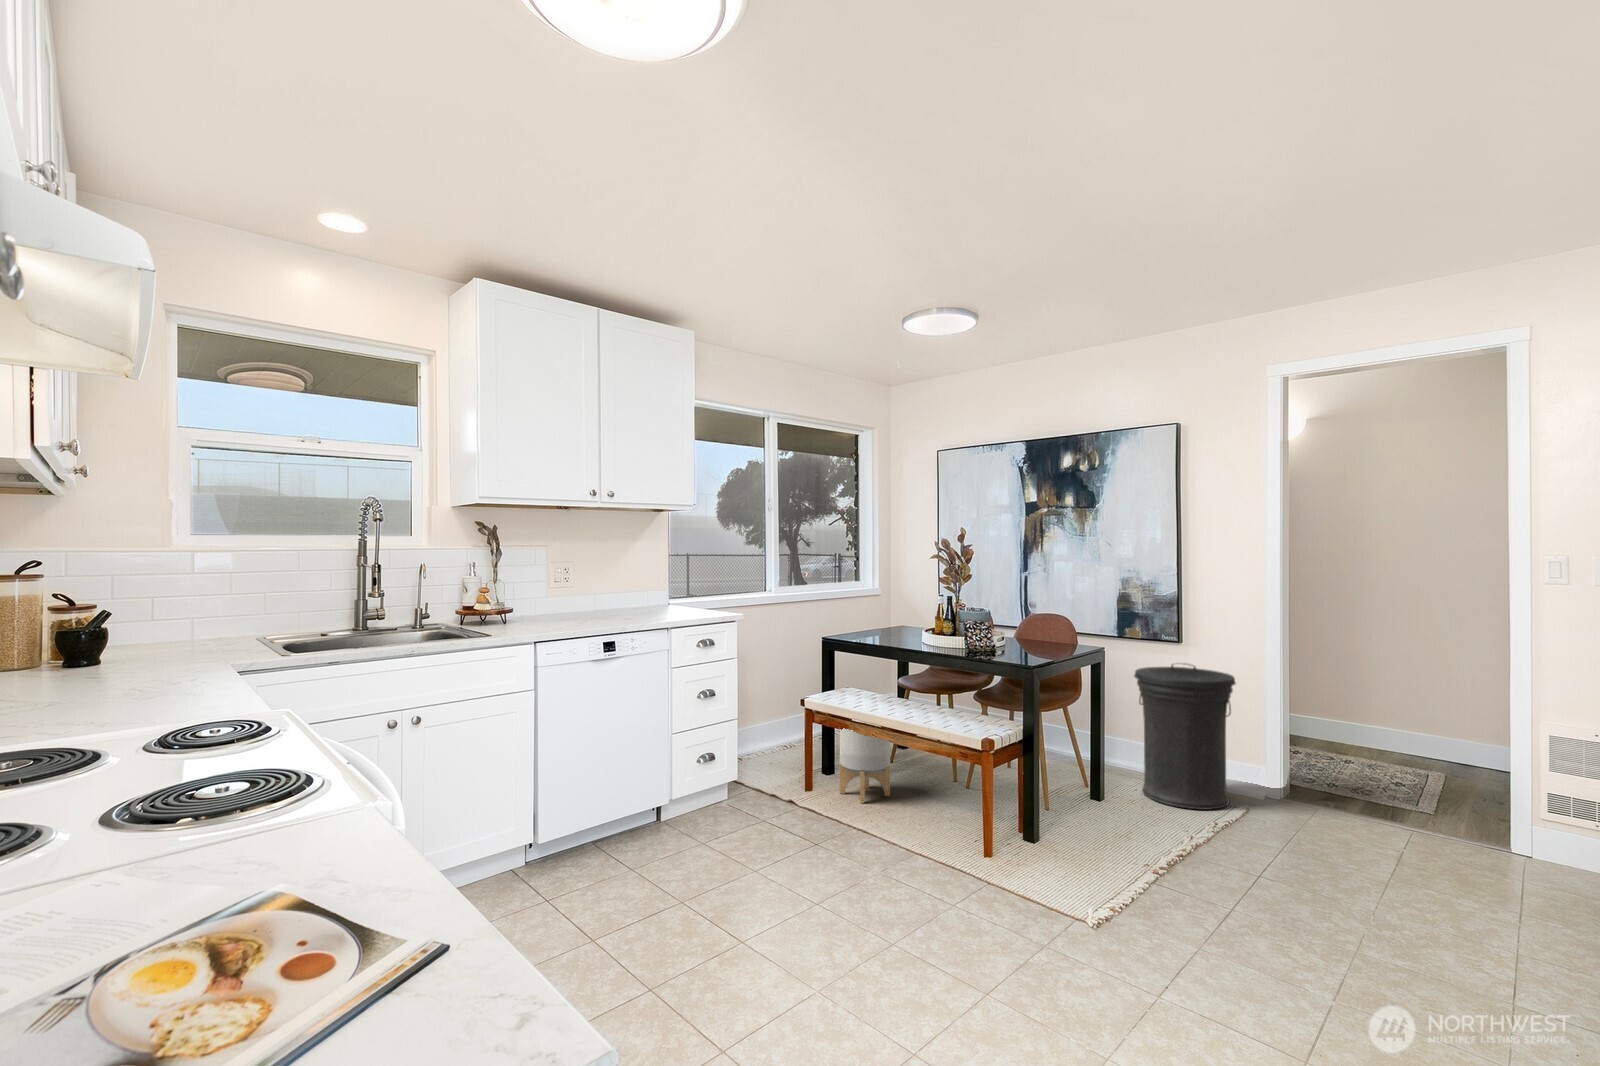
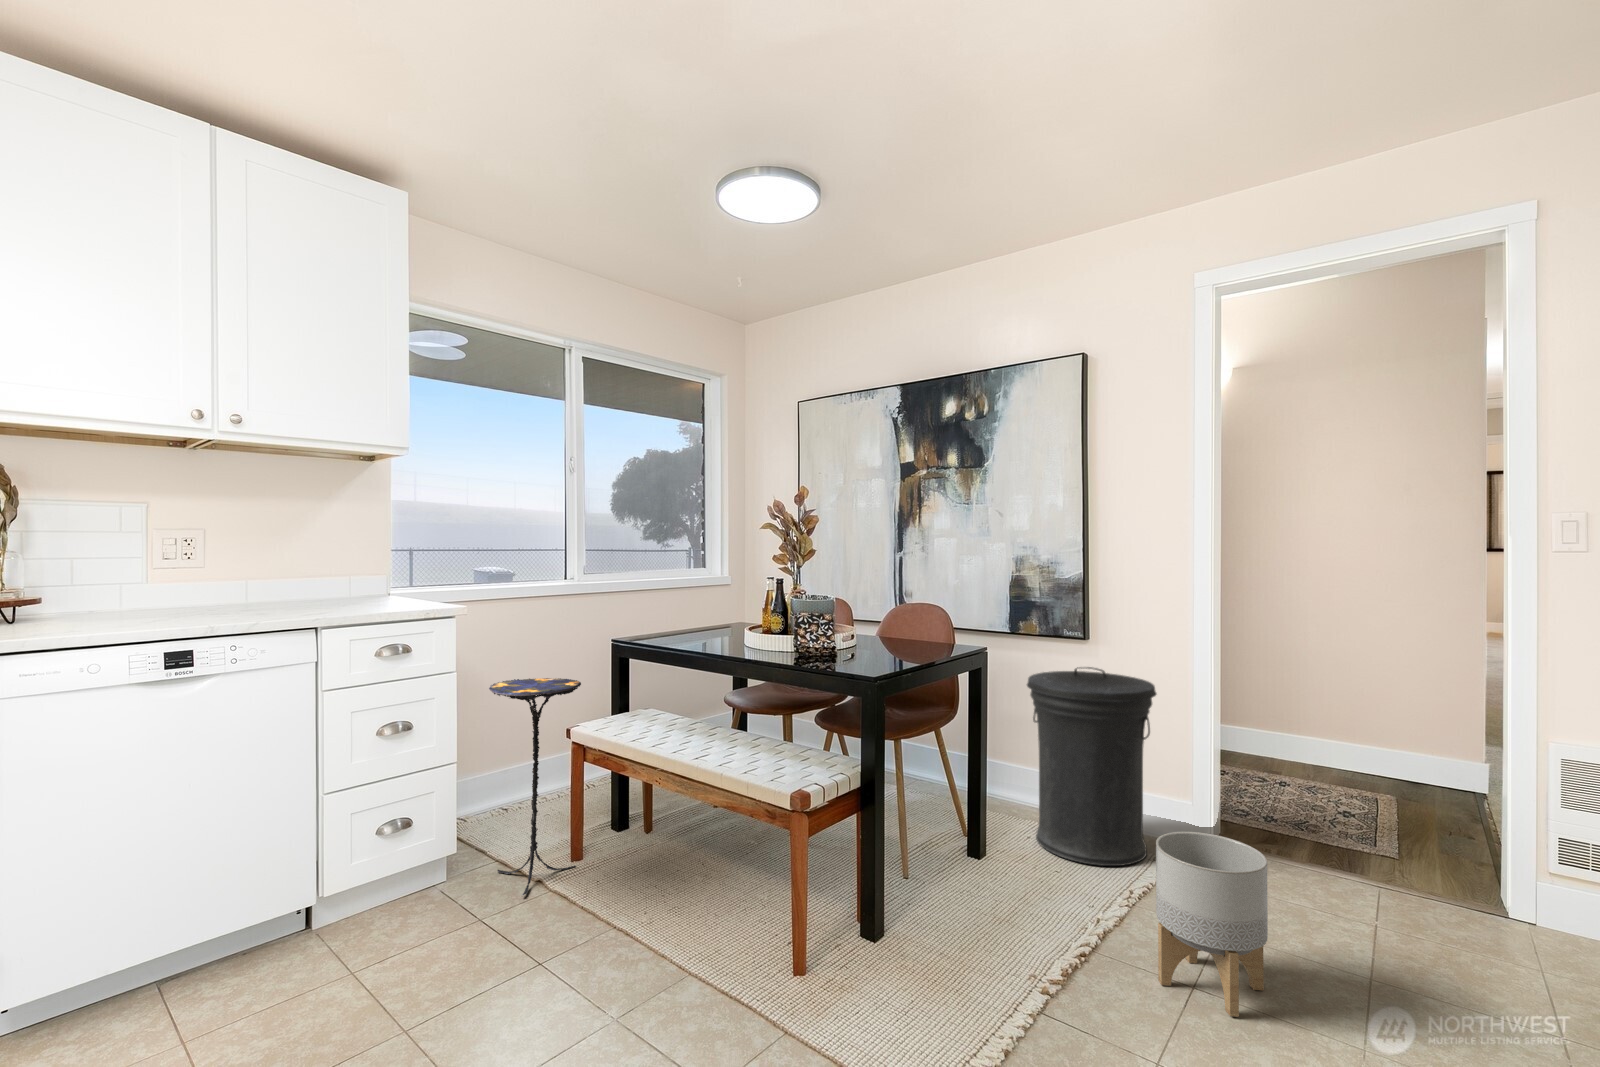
side table: none [751,666,812,812] -> present [489,678,581,895]
planter: present [840,728,890,803] -> present [1156,832,1268,1017]

